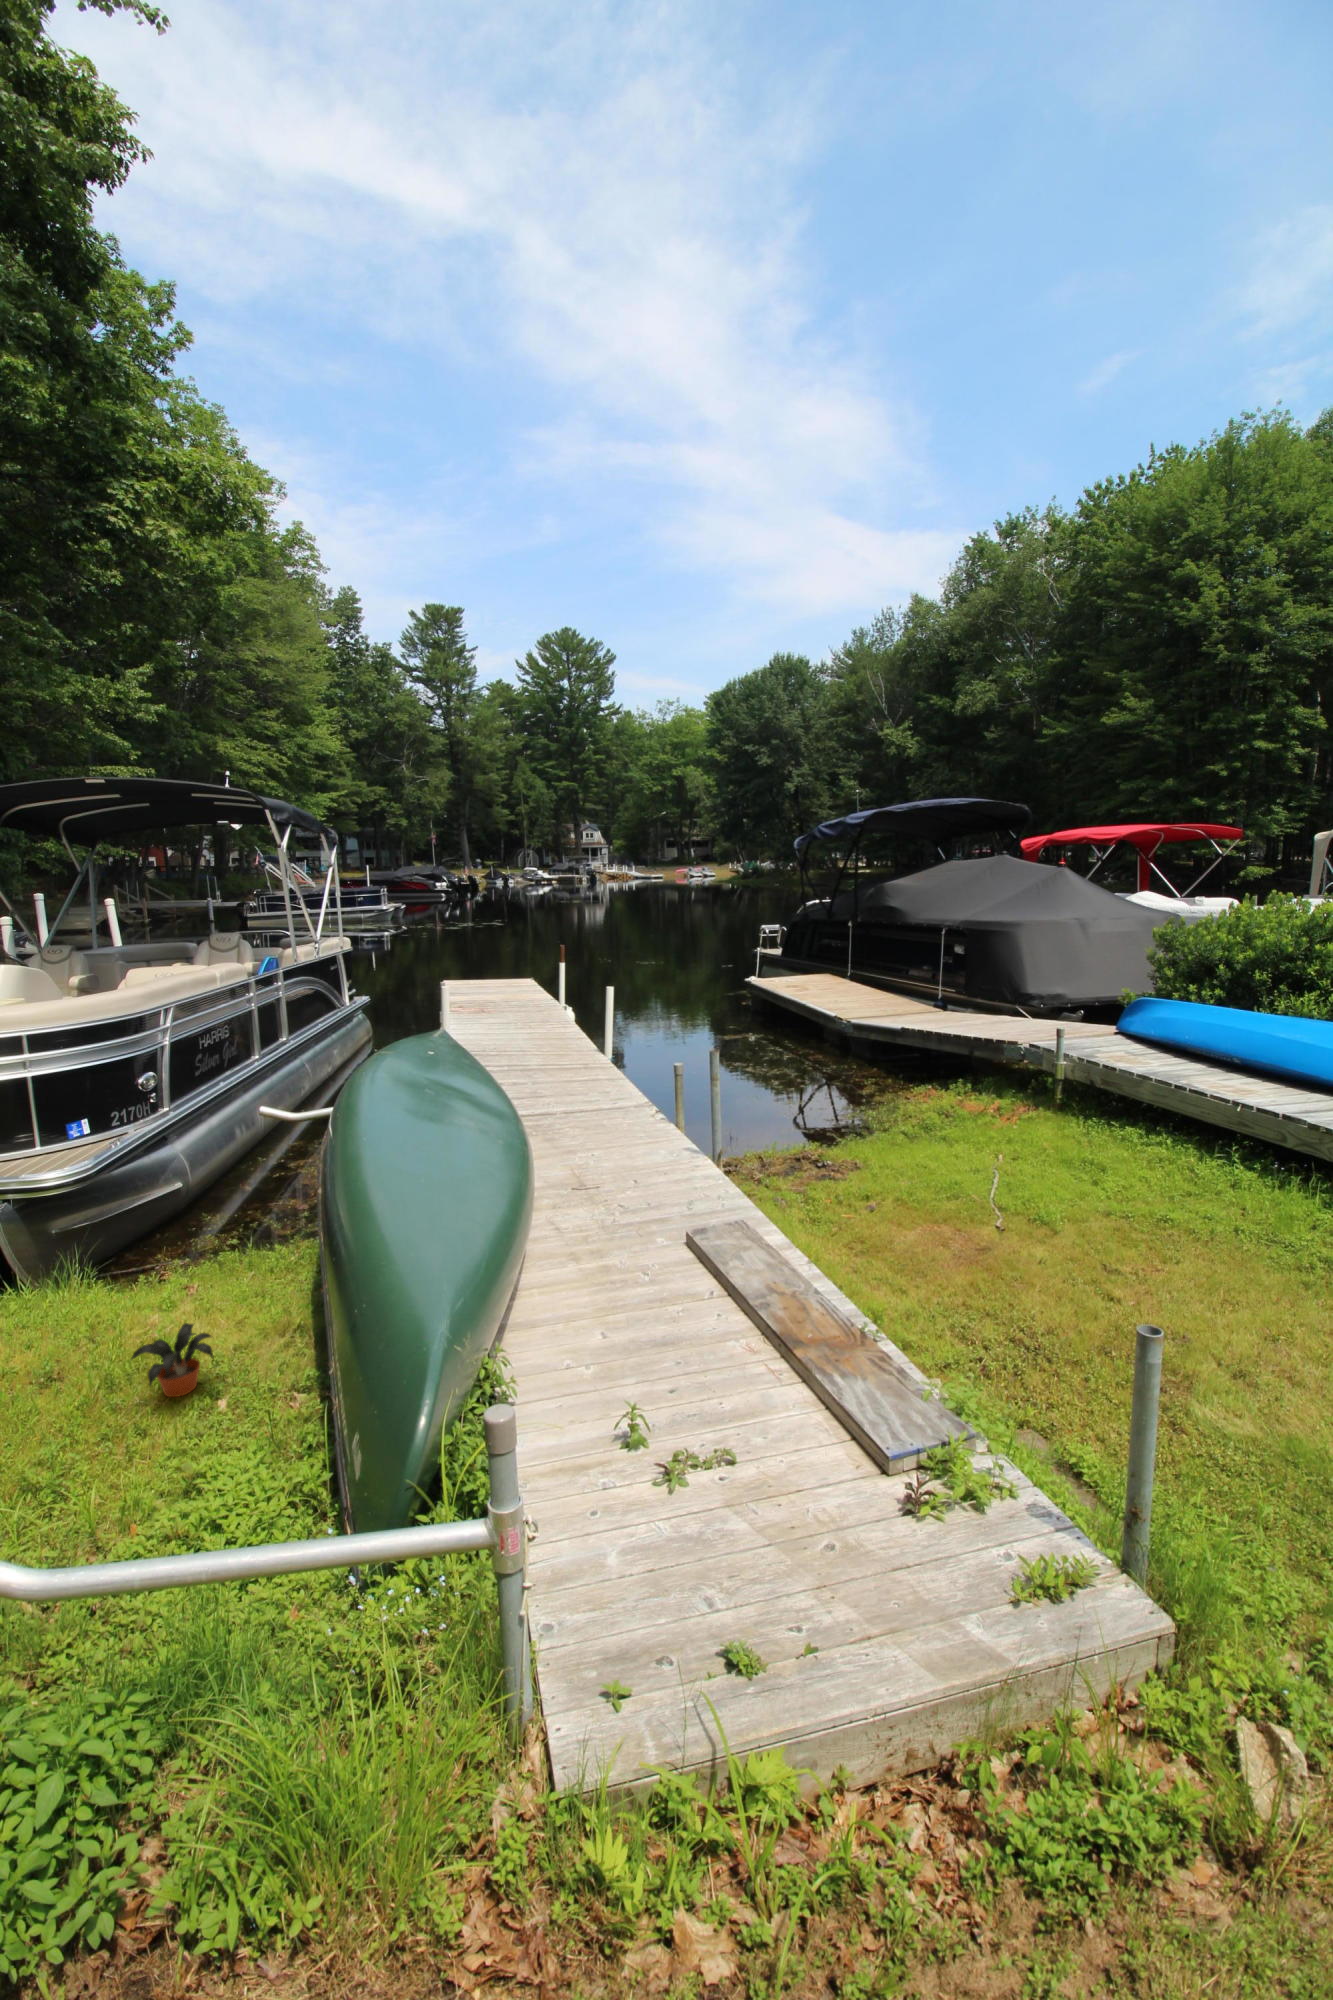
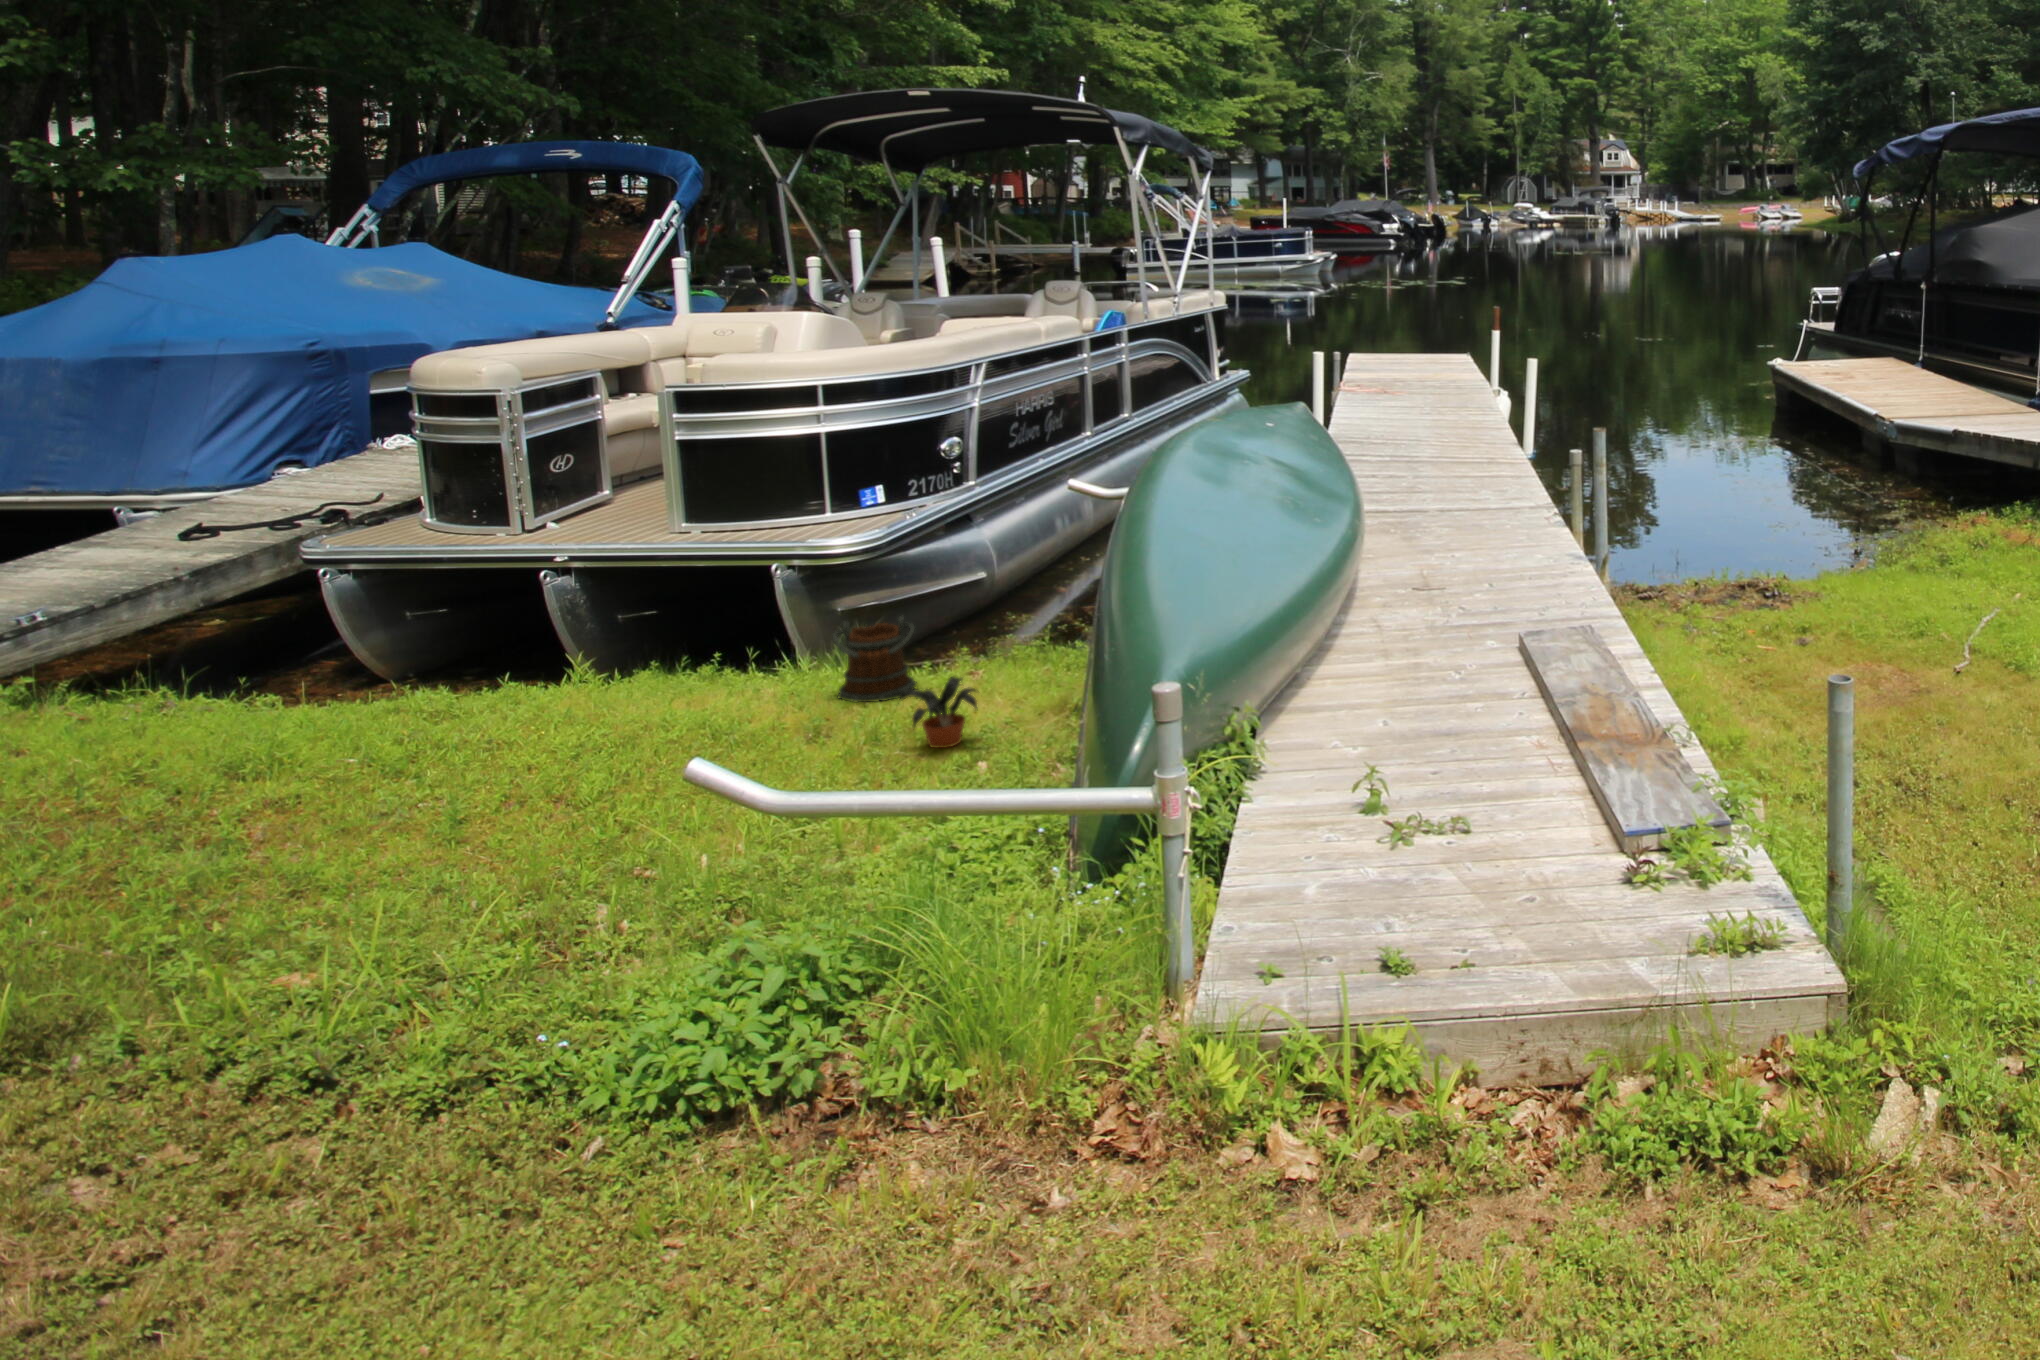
bucket: none [52,1254,140,1343] -> present [833,615,917,702]

